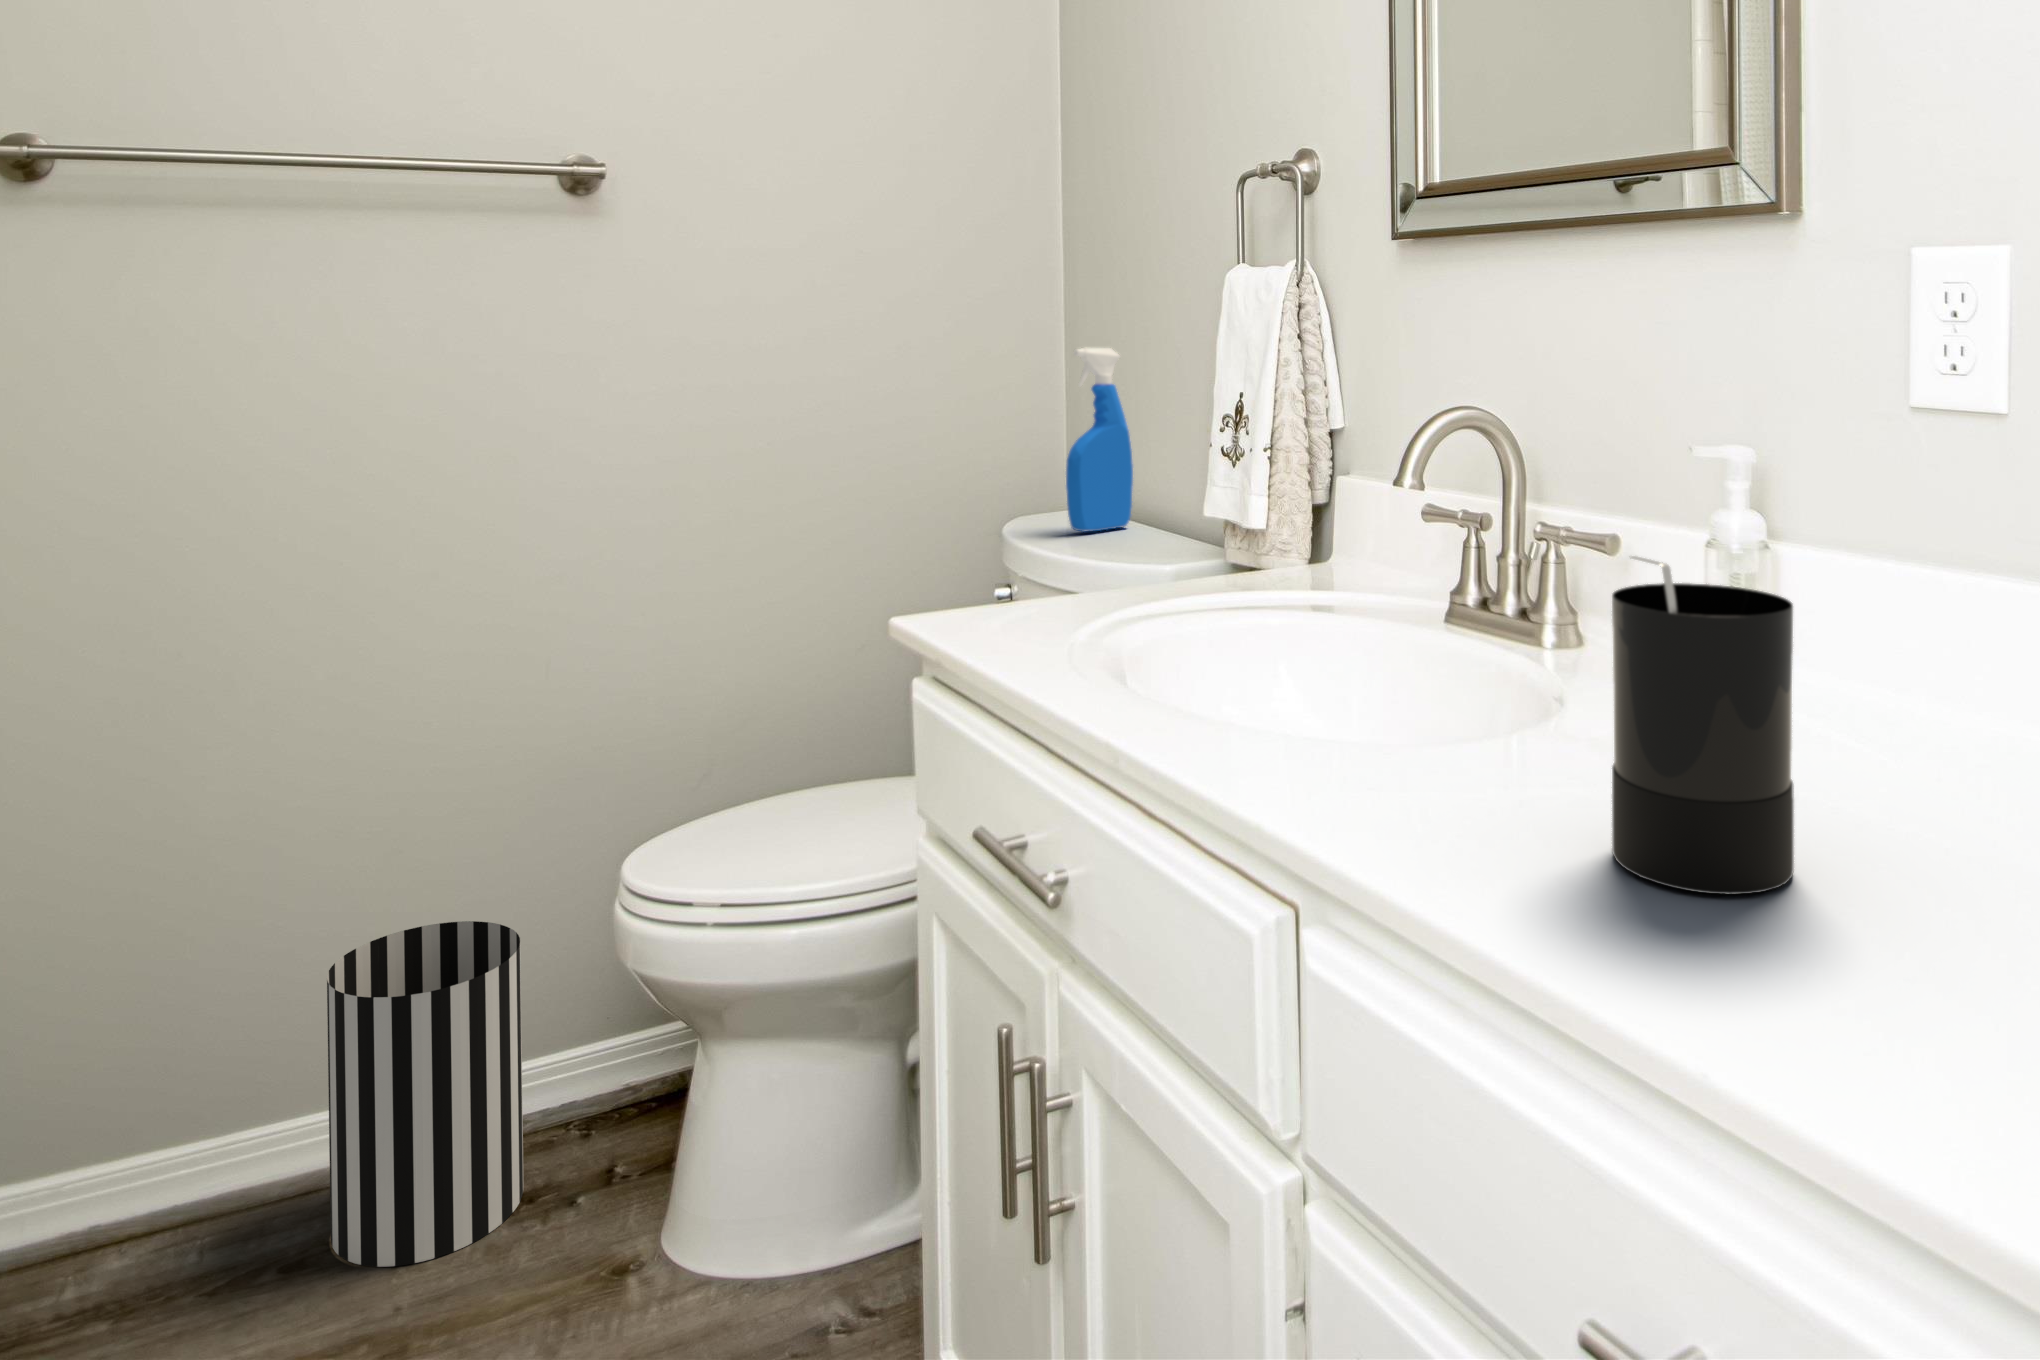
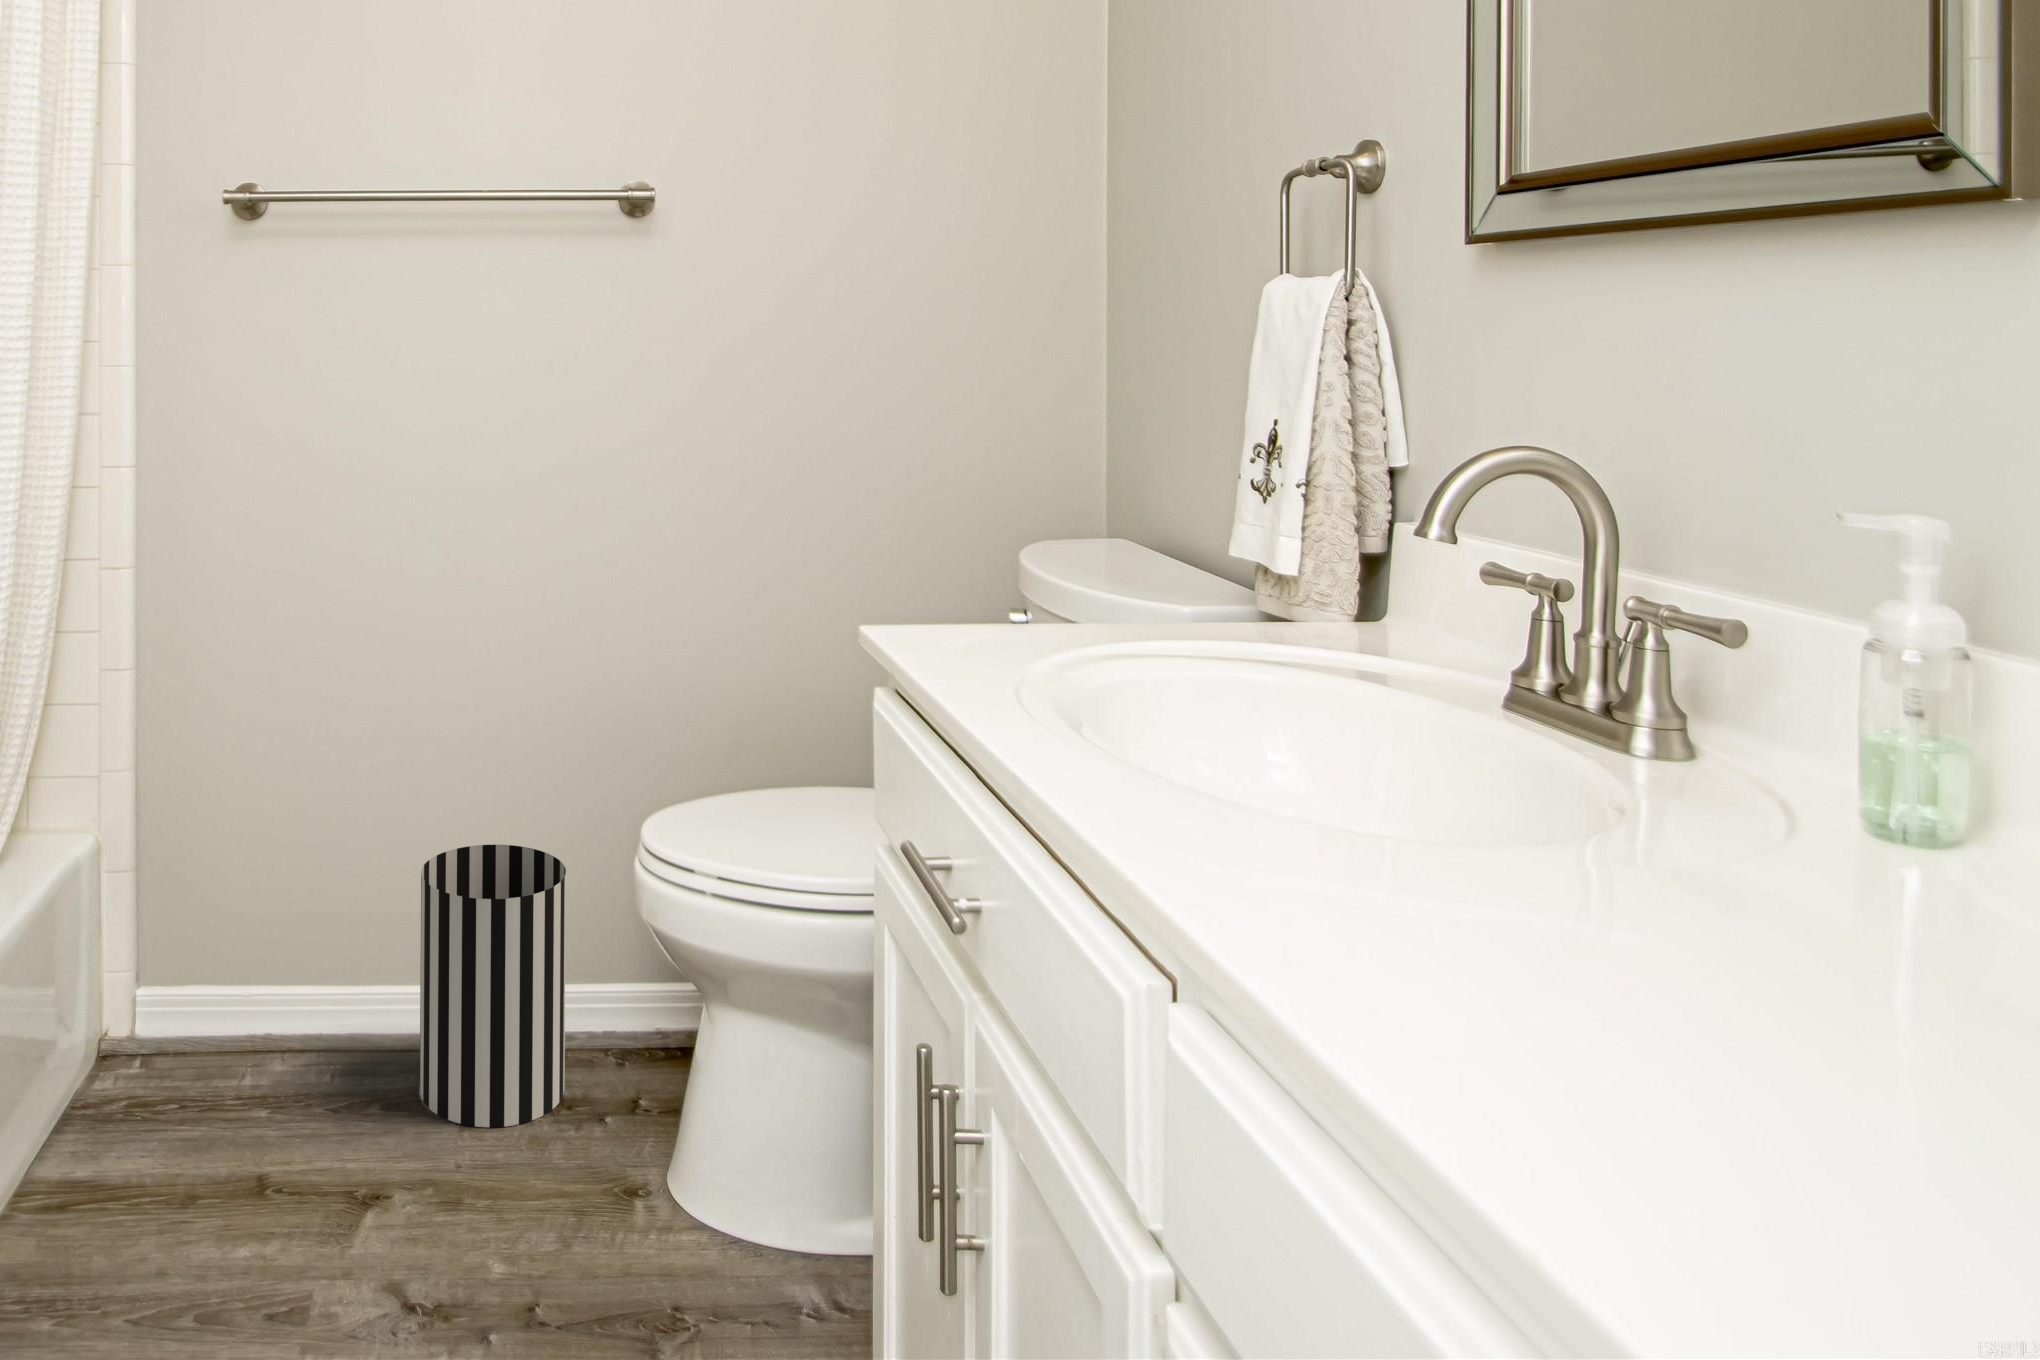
spray bottle: present [1066,348,1133,532] -> none [1086,368,1166,562]
candle: present [1612,556,1794,895] -> none [1566,635,1857,1099]

